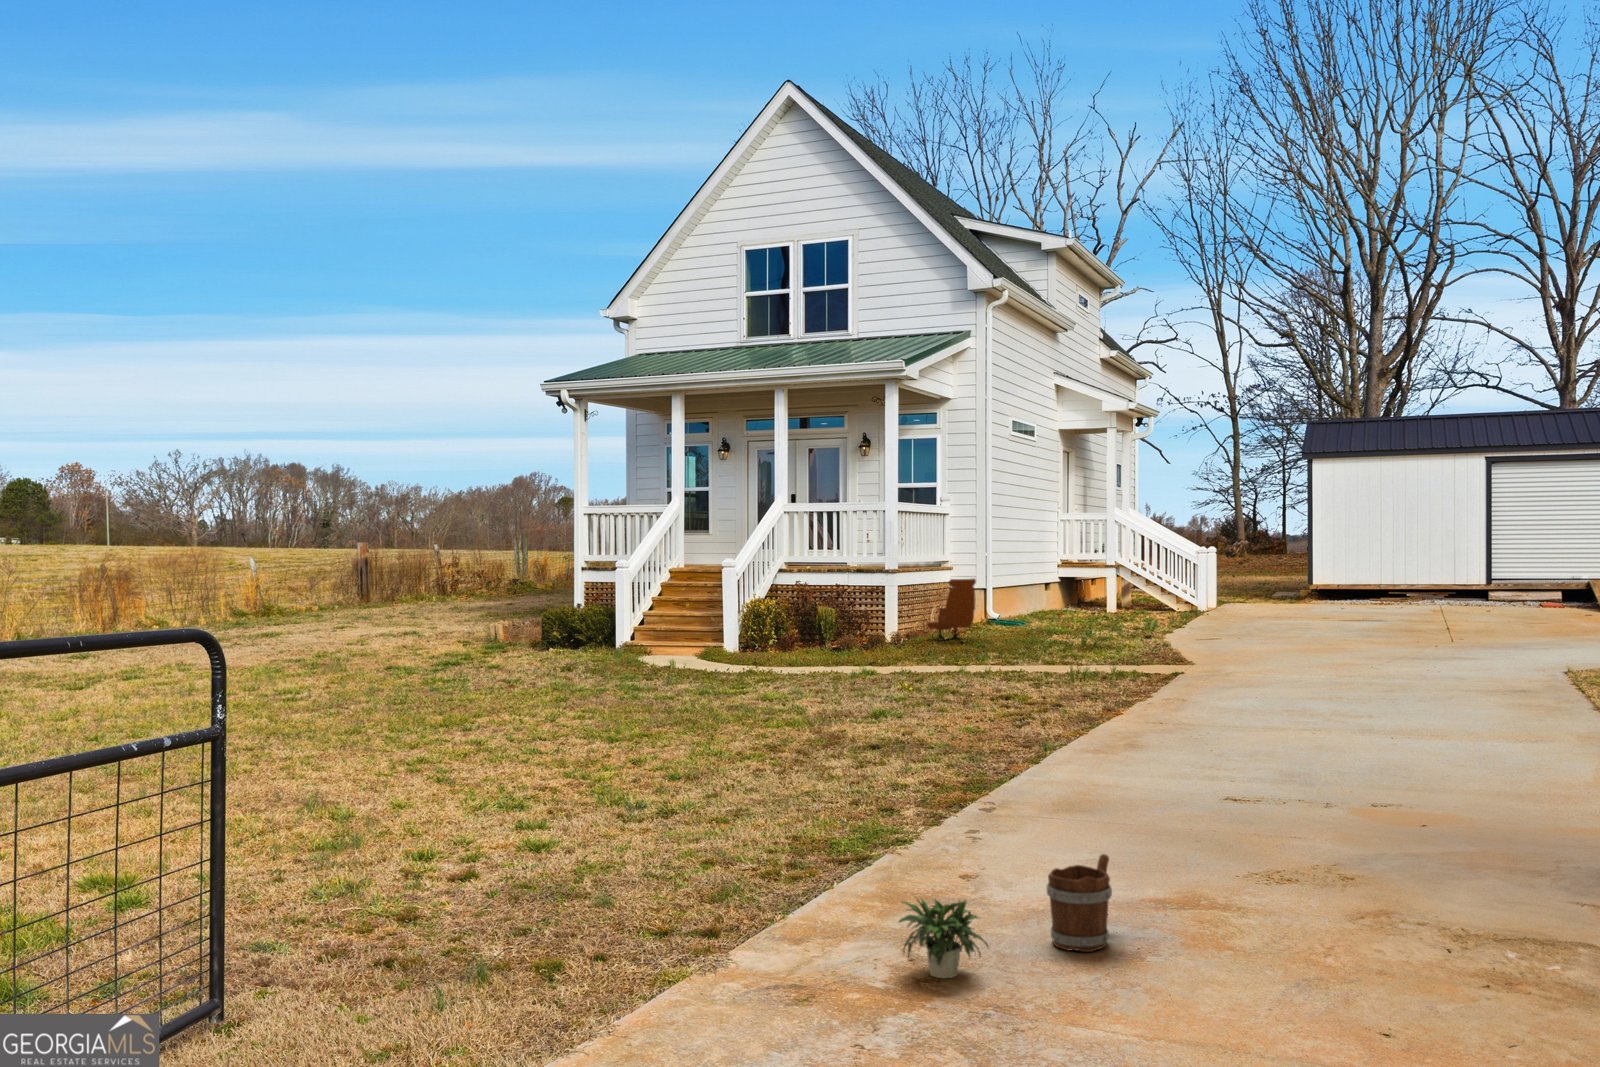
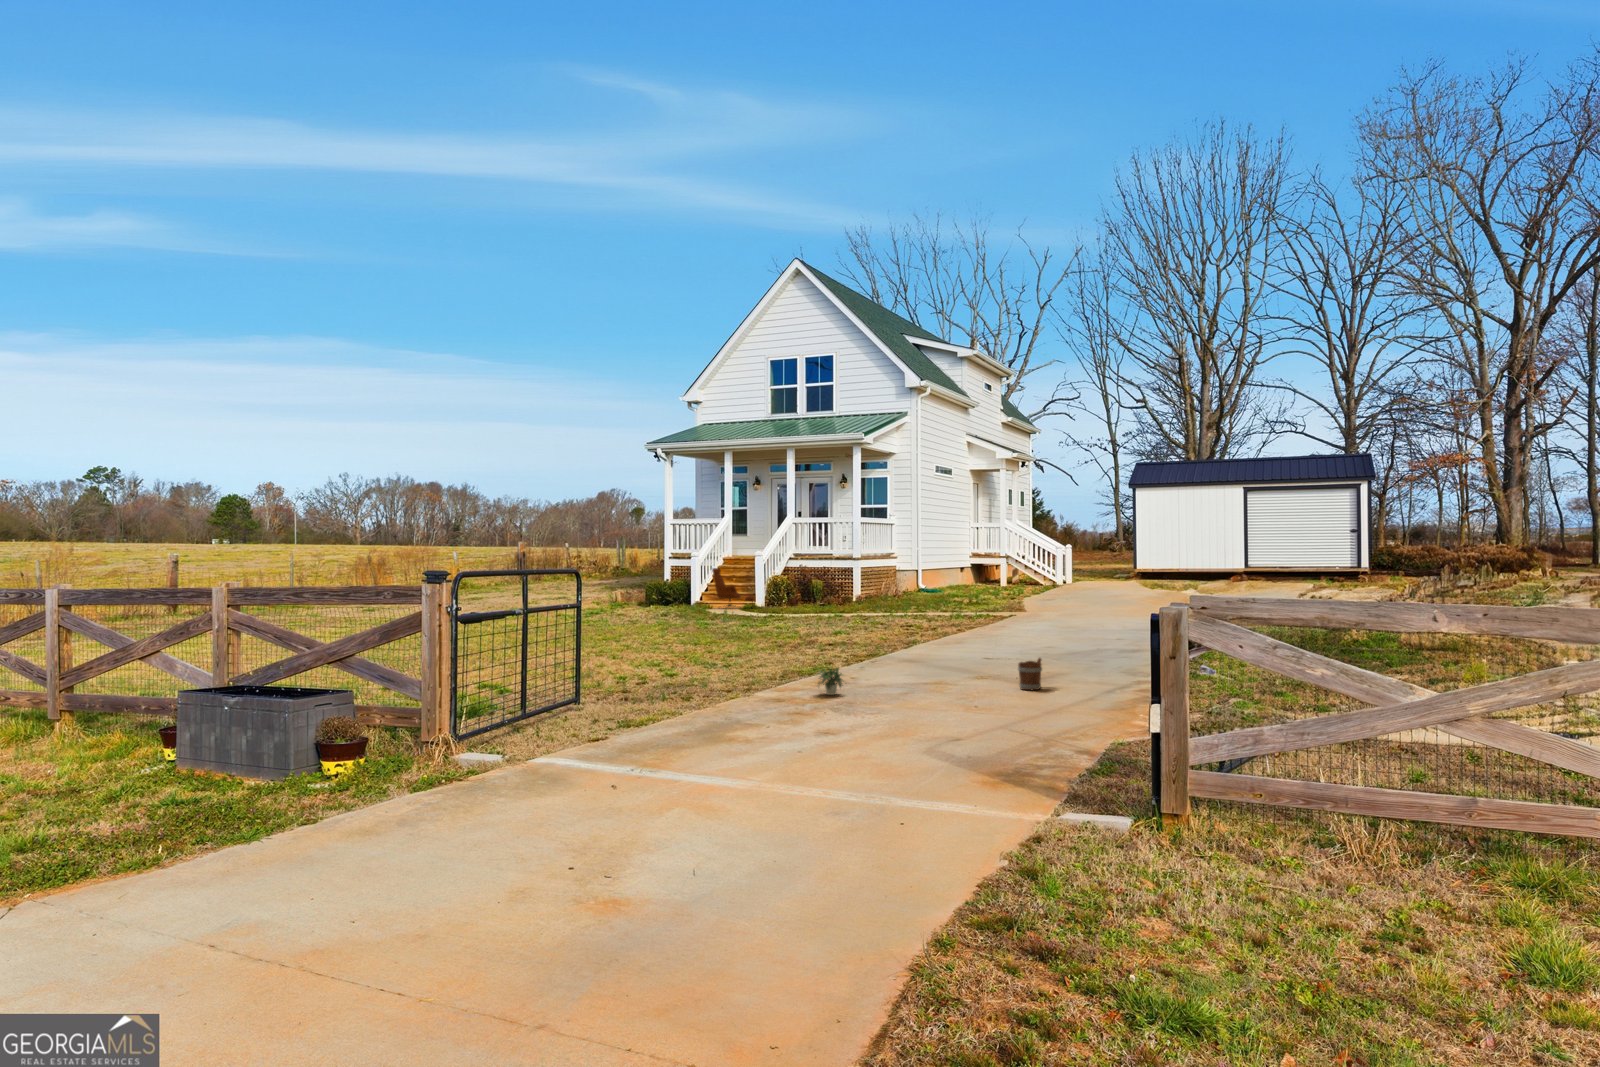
lounge chair: present [927,579,976,641] -> present [712,568,755,607]
bucket: present [1046,854,1112,952] -> present [1018,658,1042,690]

